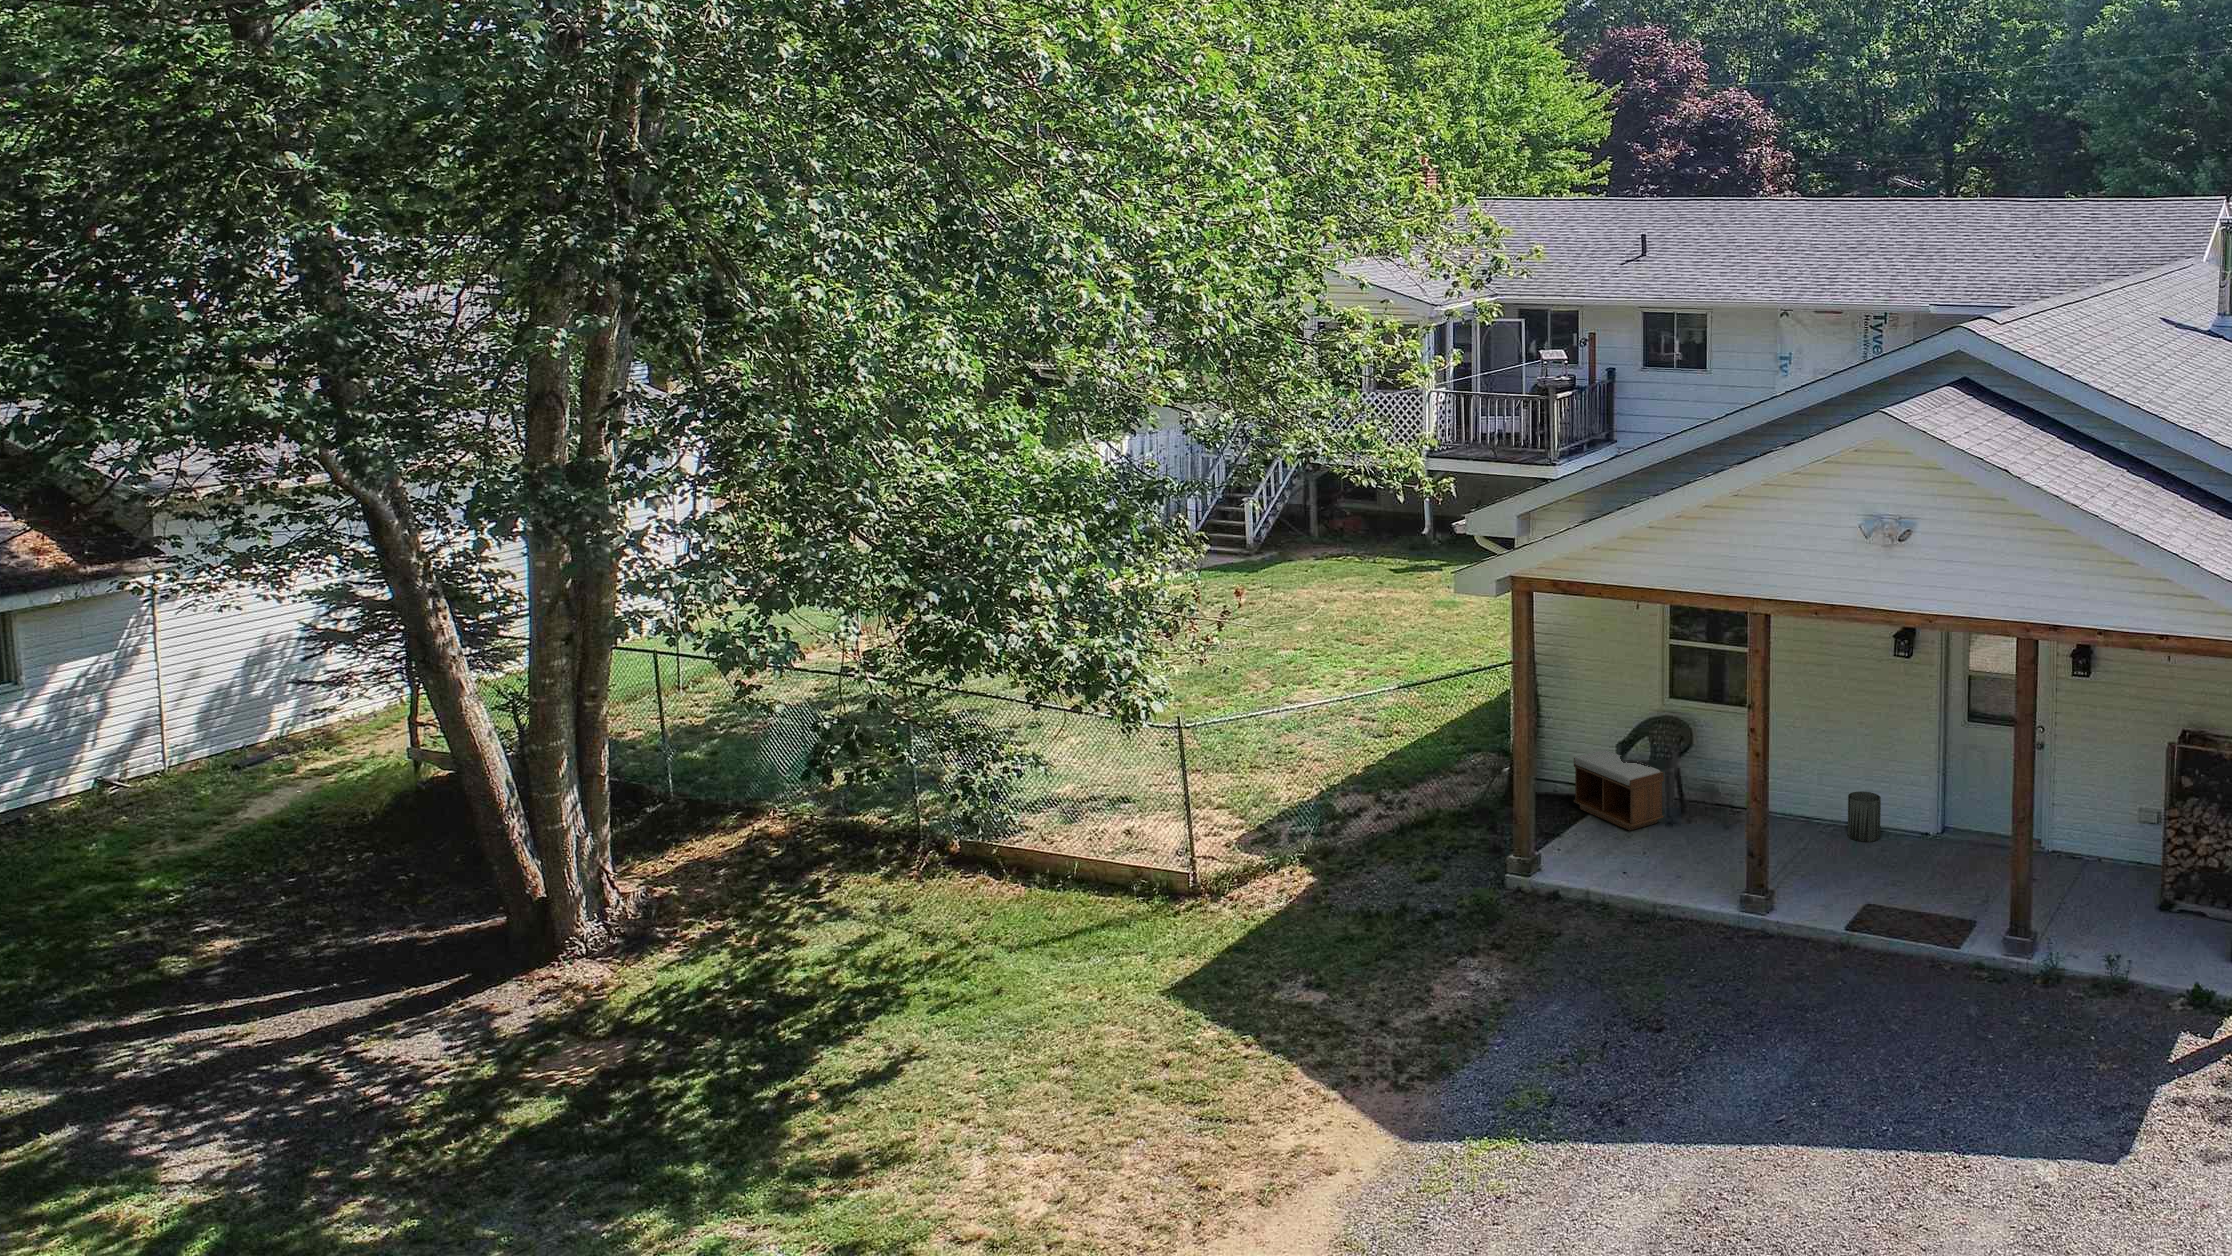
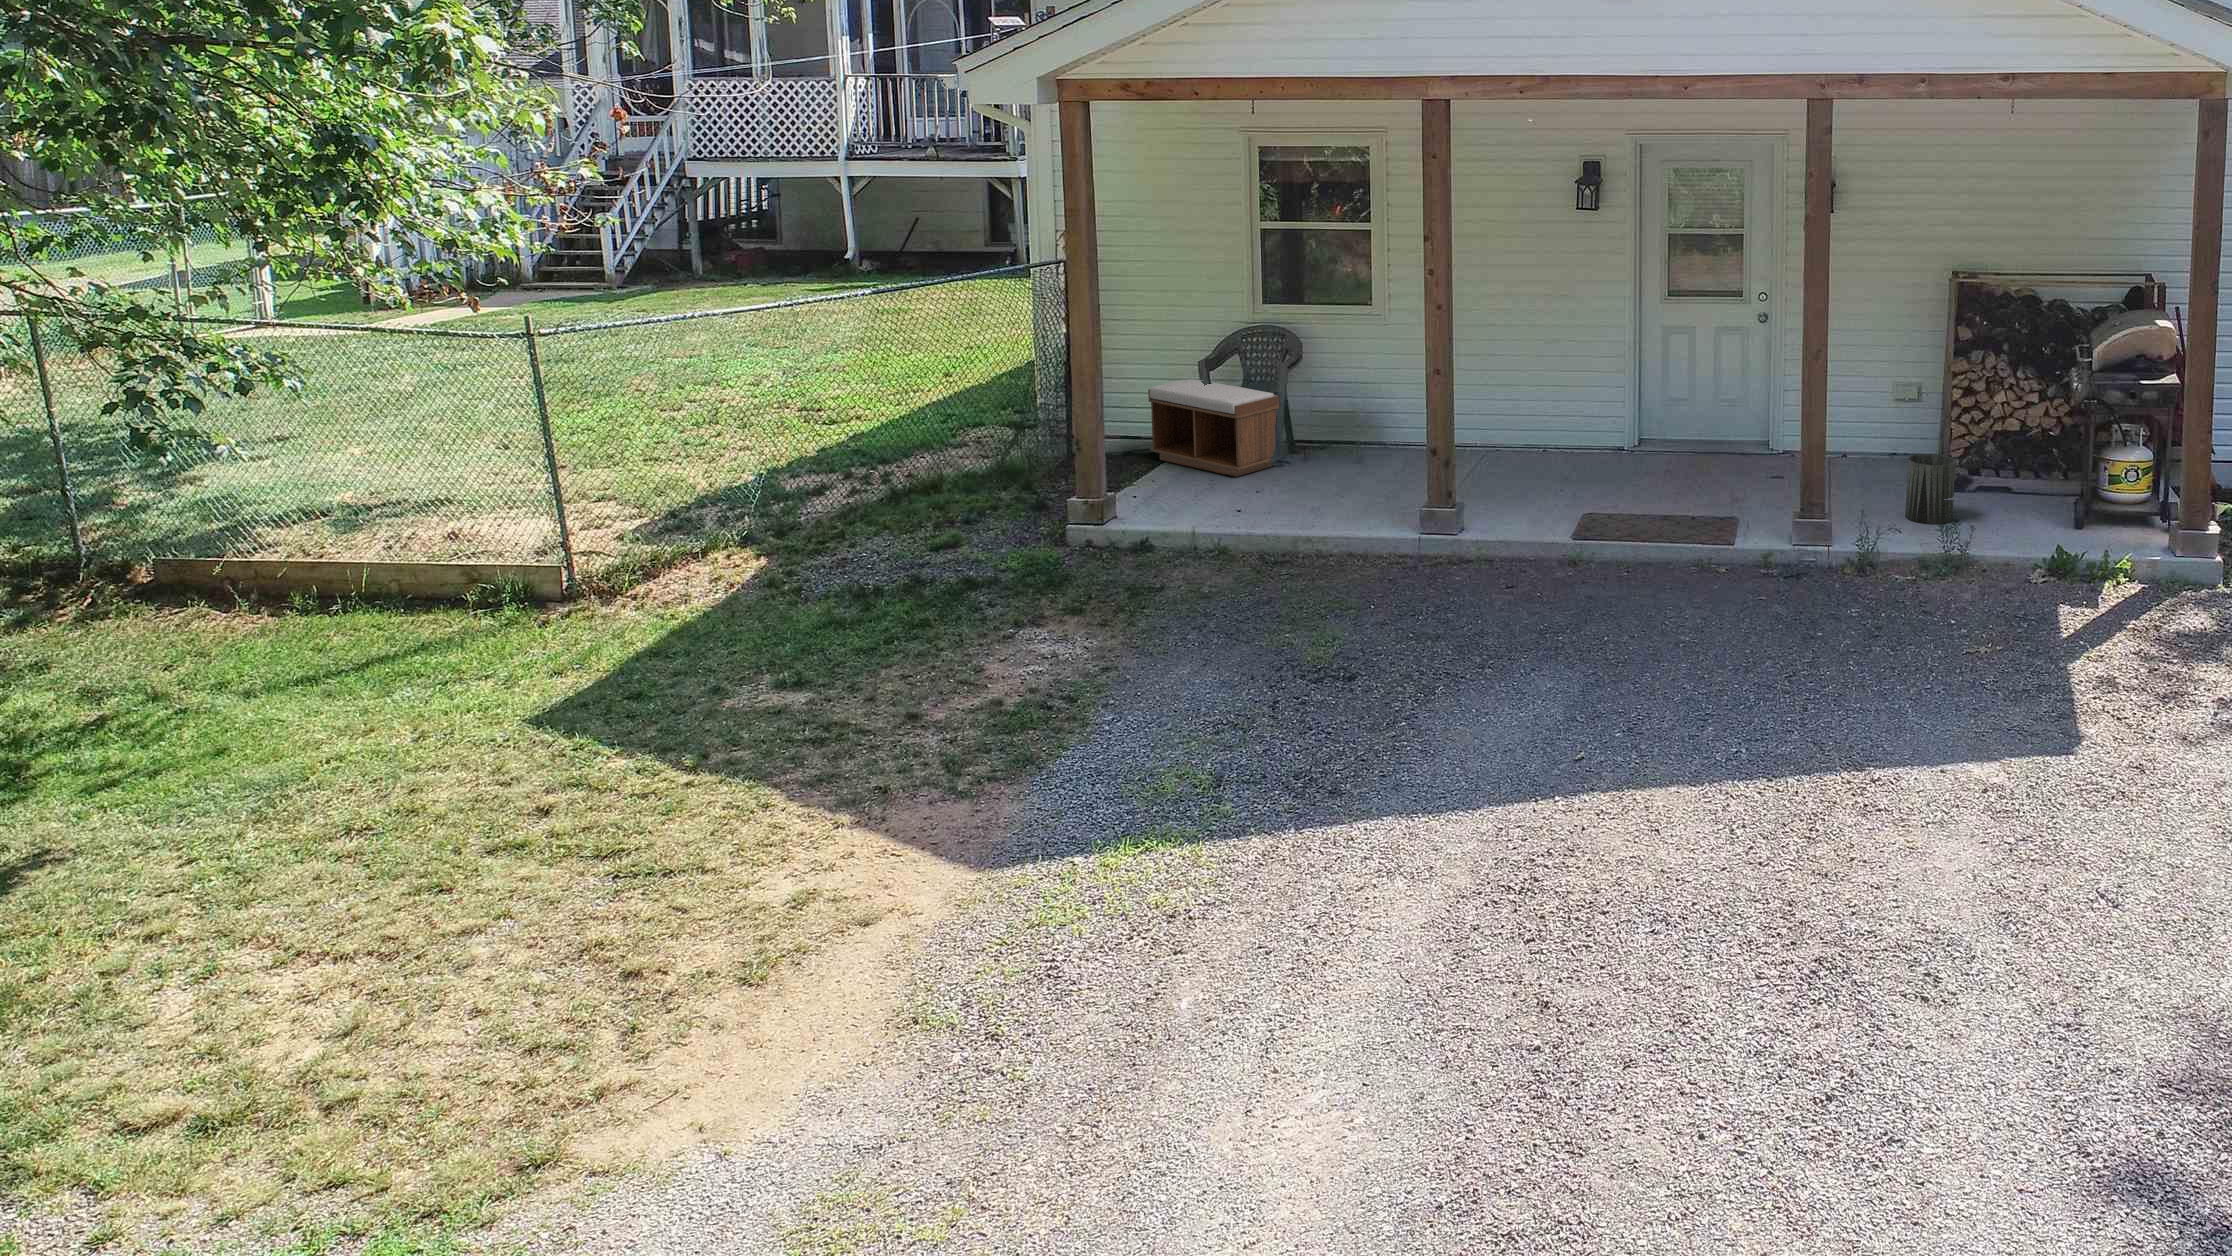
trash can: present [1848,791,1881,842] -> present [1905,454,1956,524]

